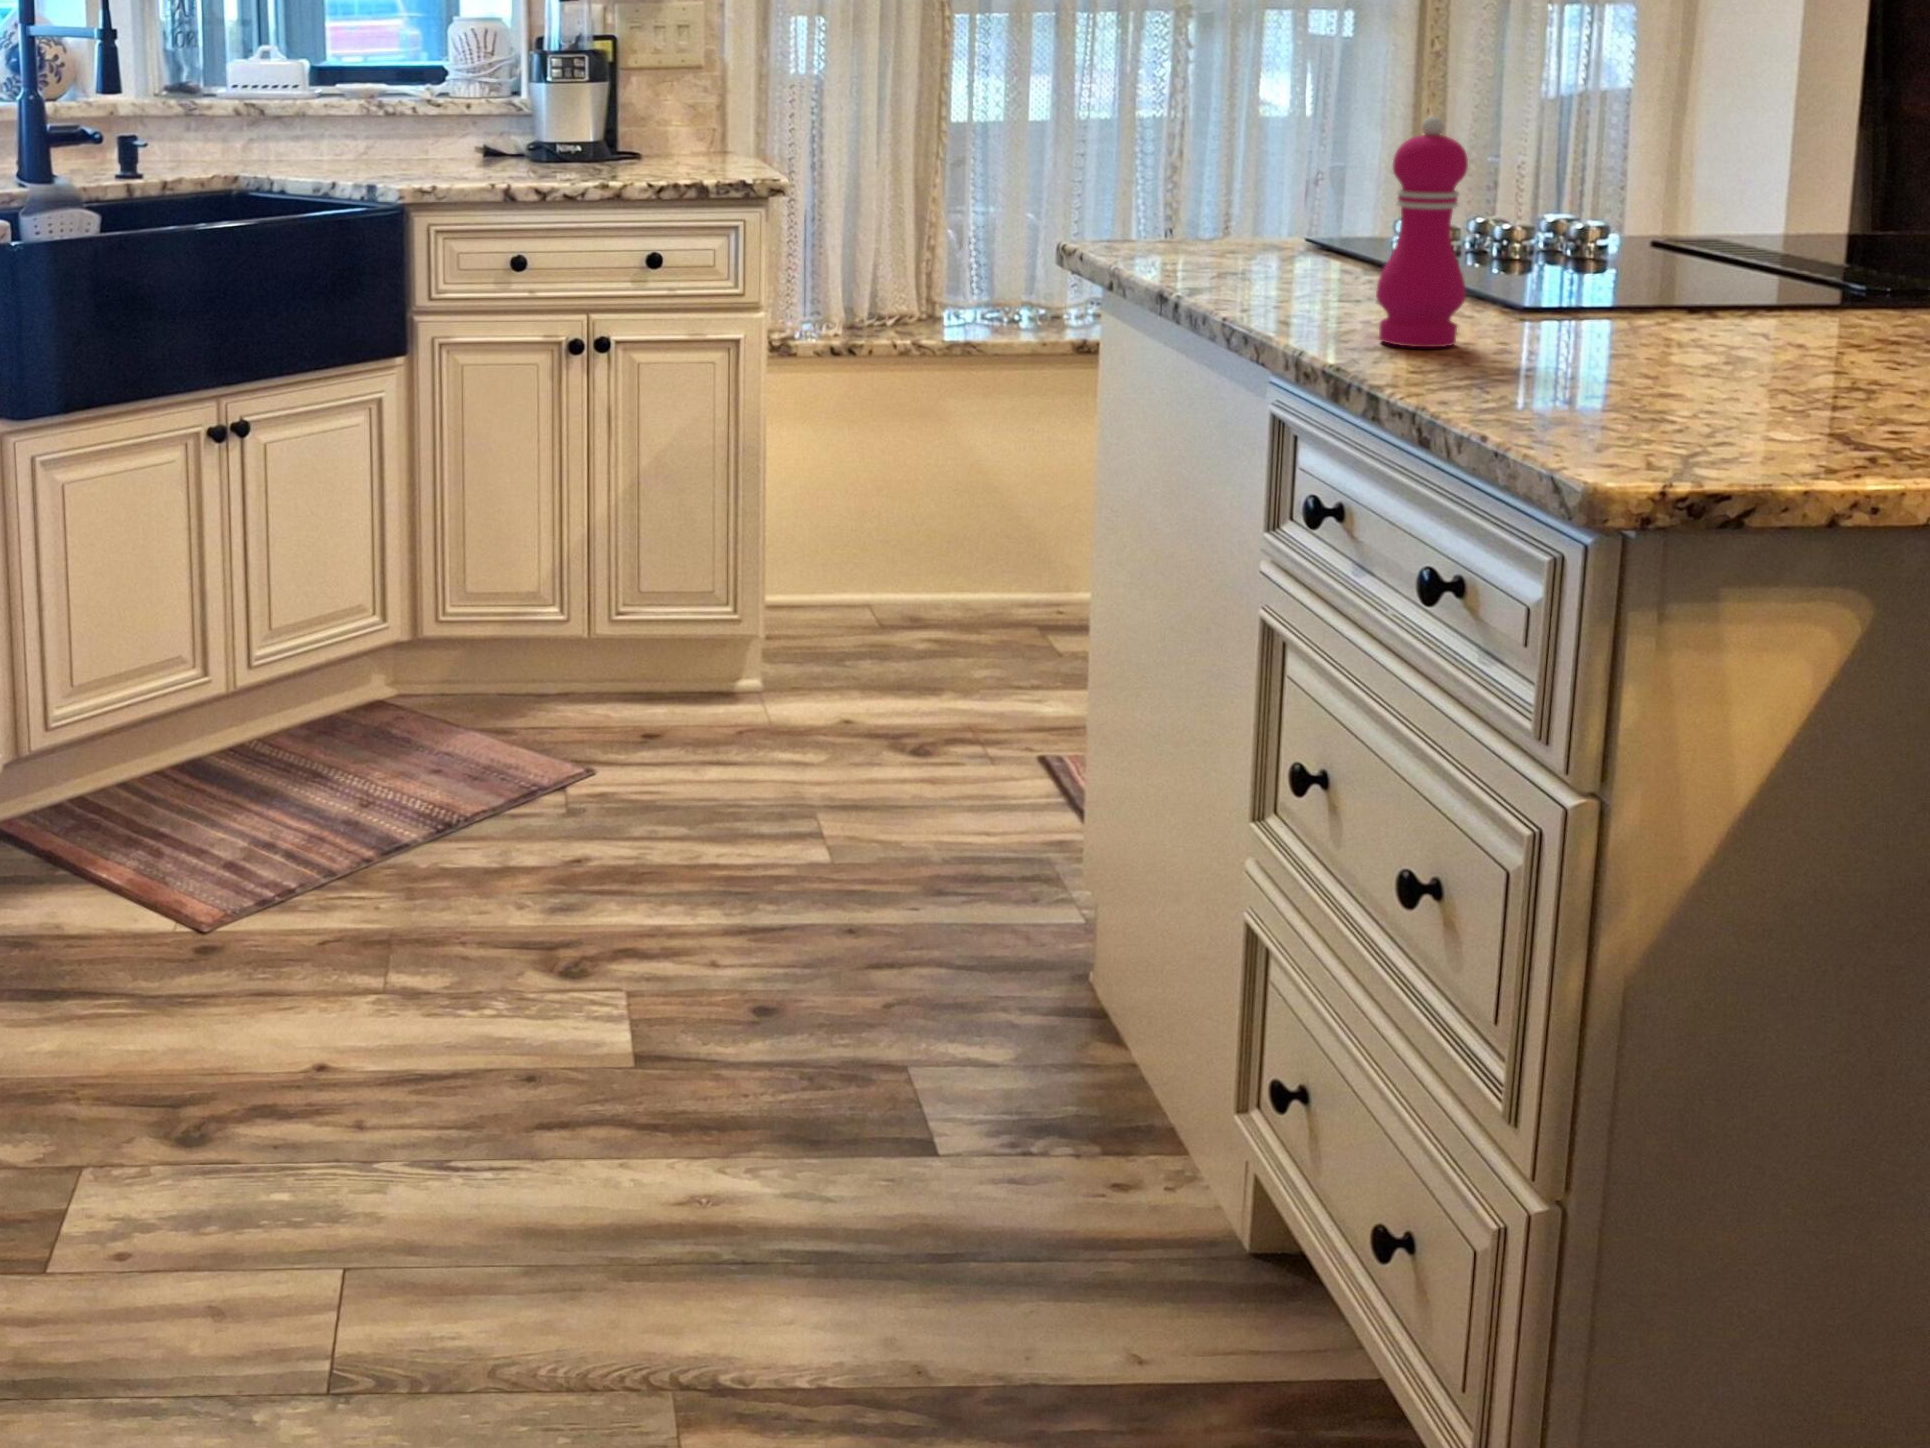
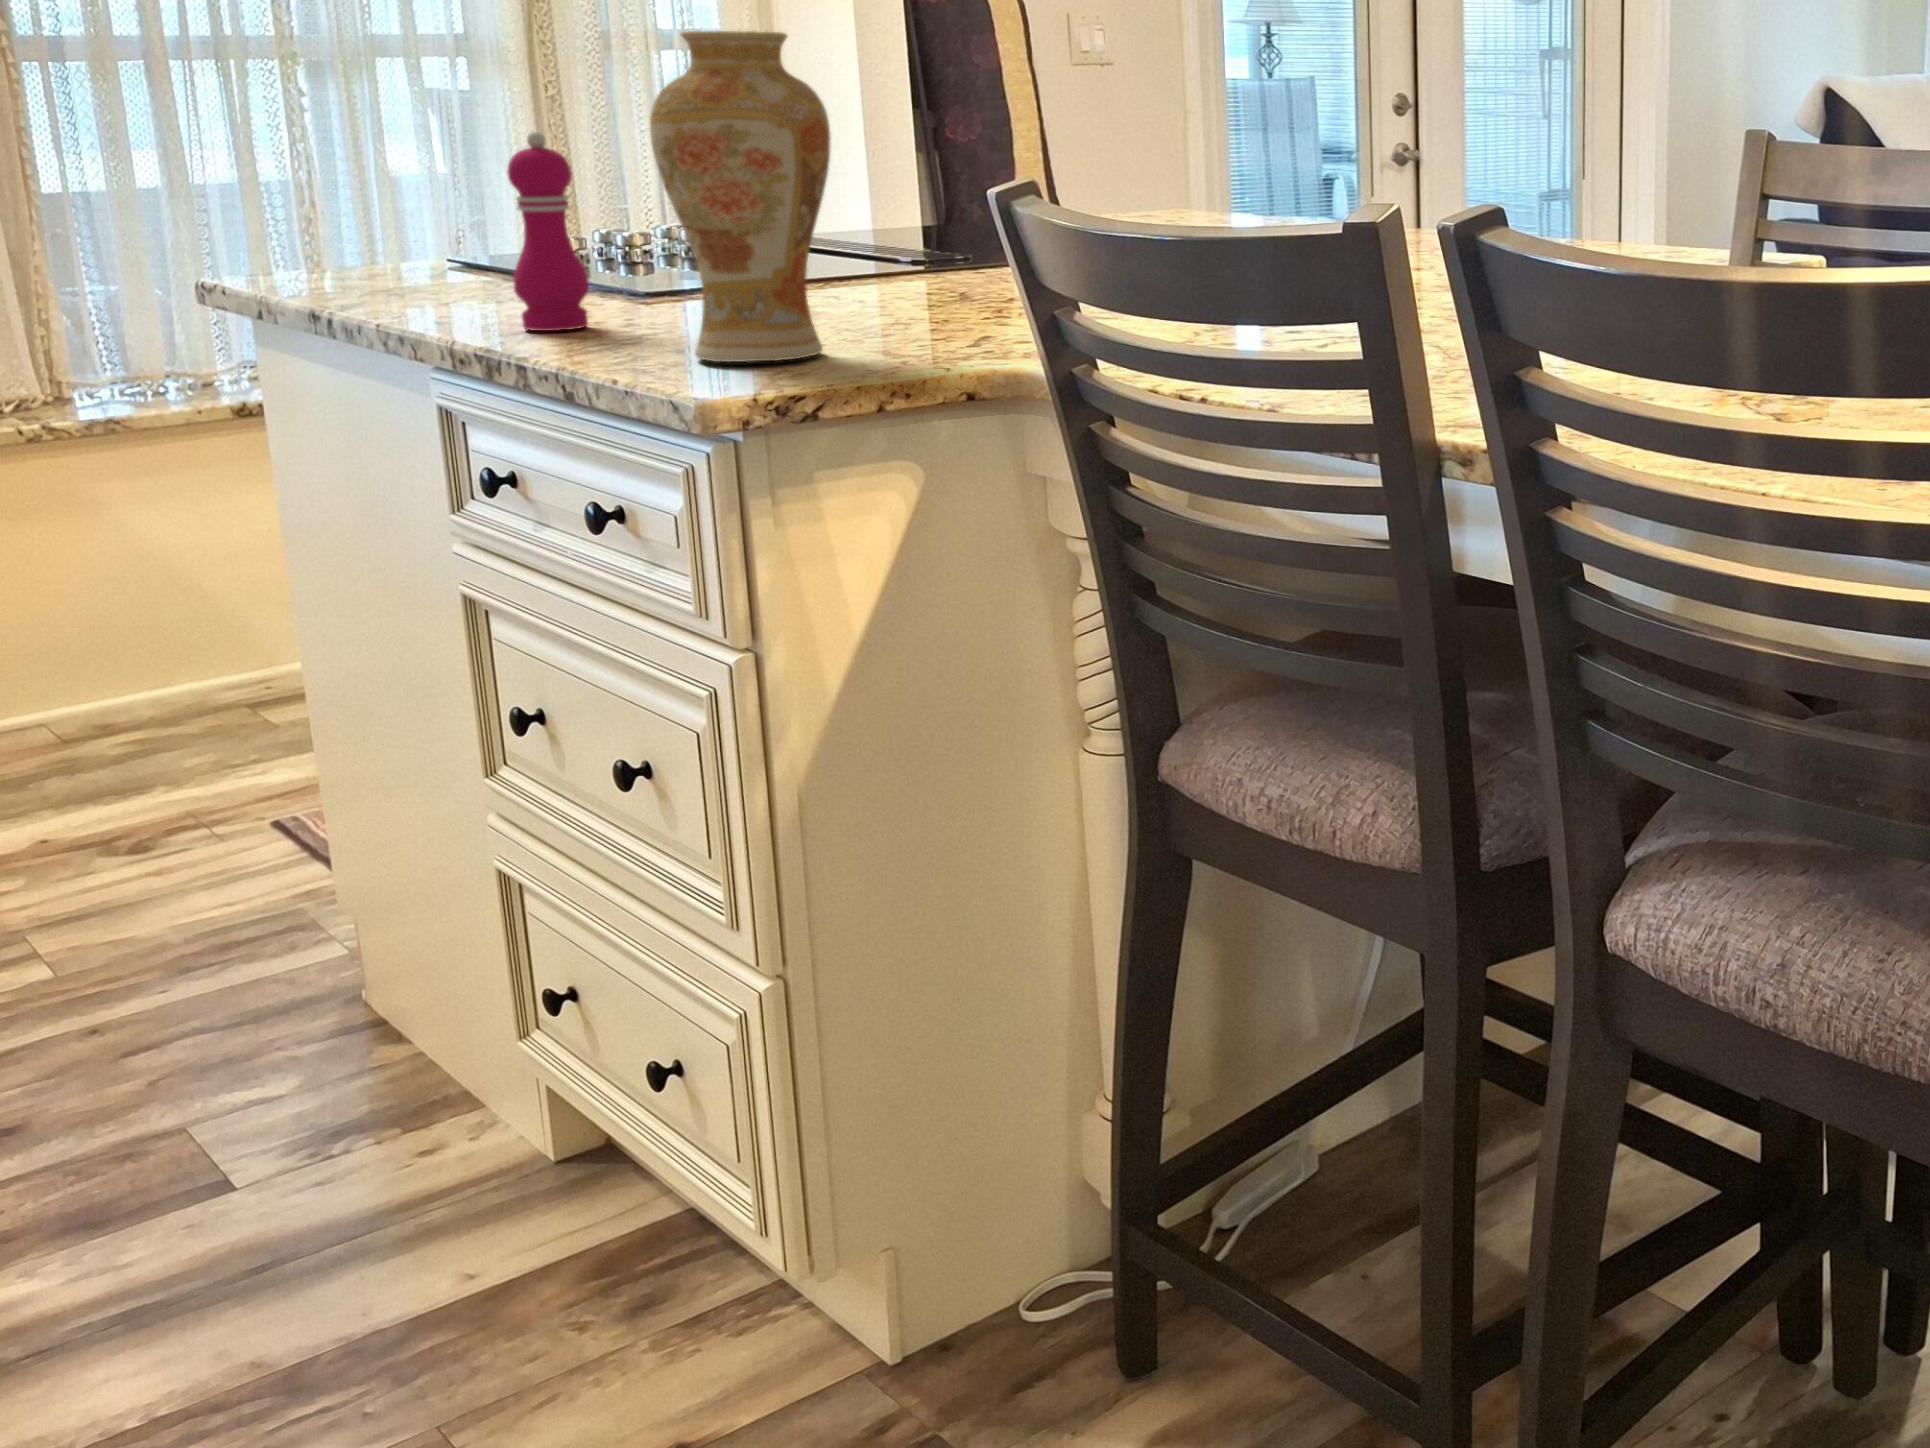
vase: none [1586,3,1847,432] -> present [650,31,831,362]

